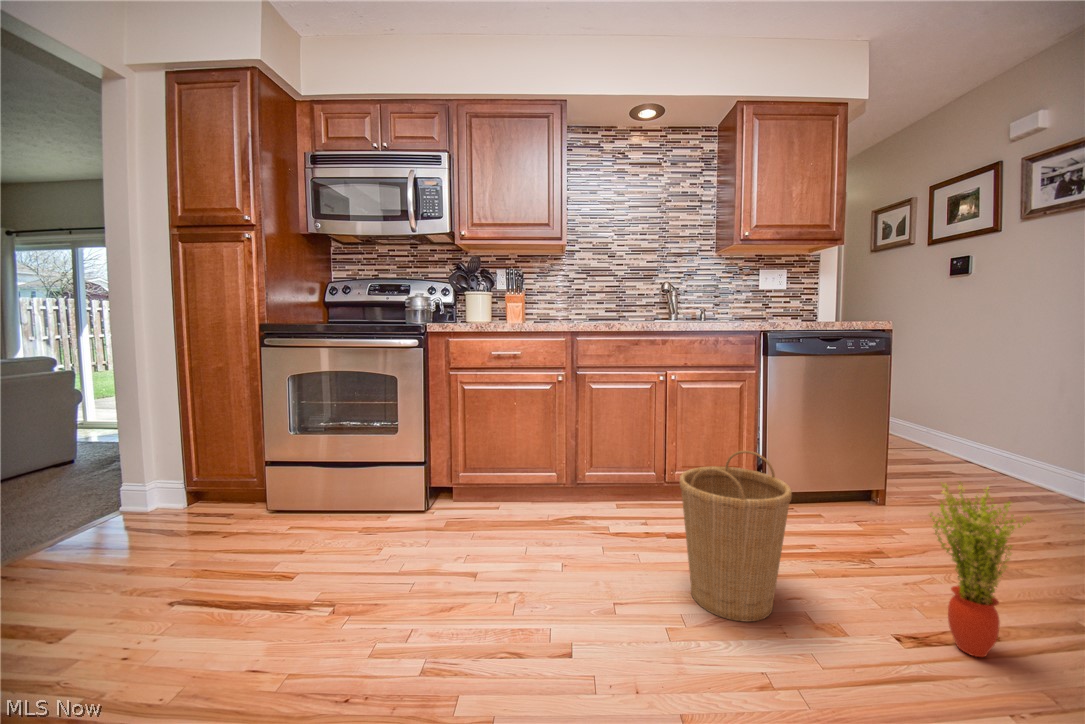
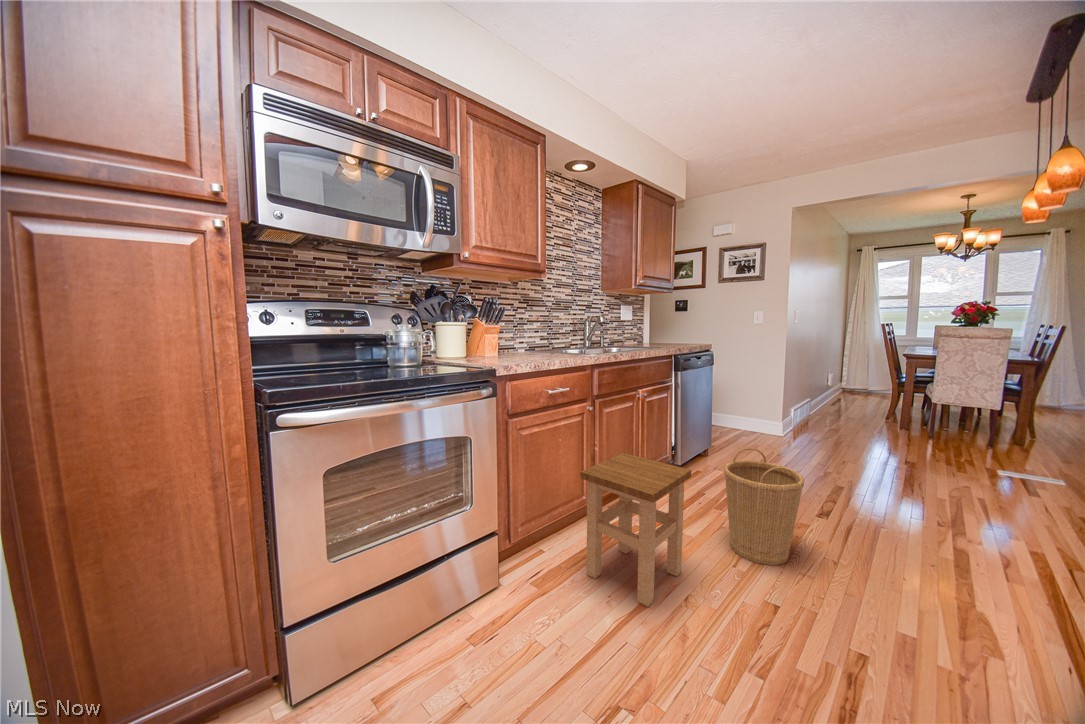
stool: none [504,427,599,575] -> present [581,453,691,607]
potted plant: present [930,483,1032,657] -> none [837,445,875,532]

